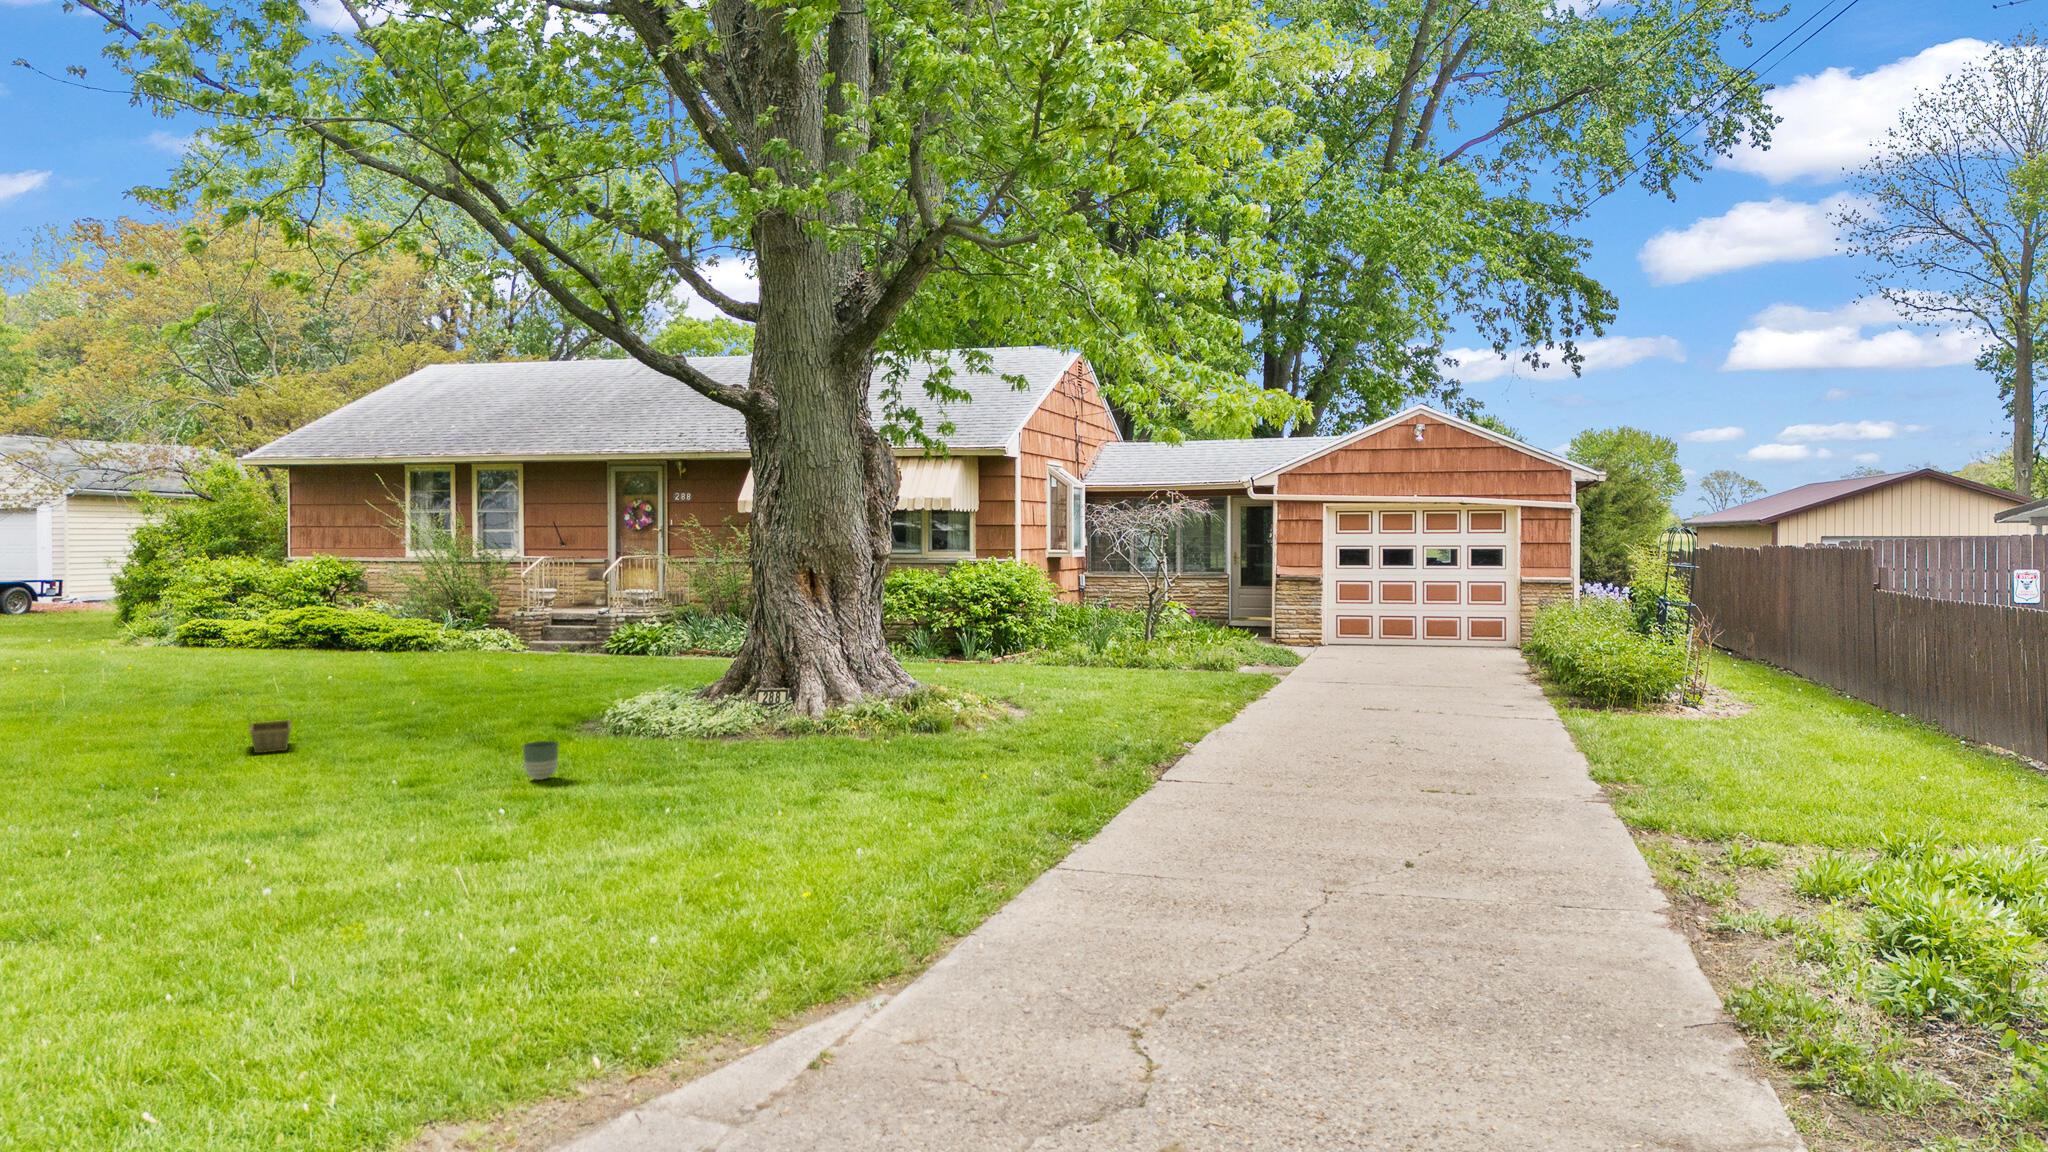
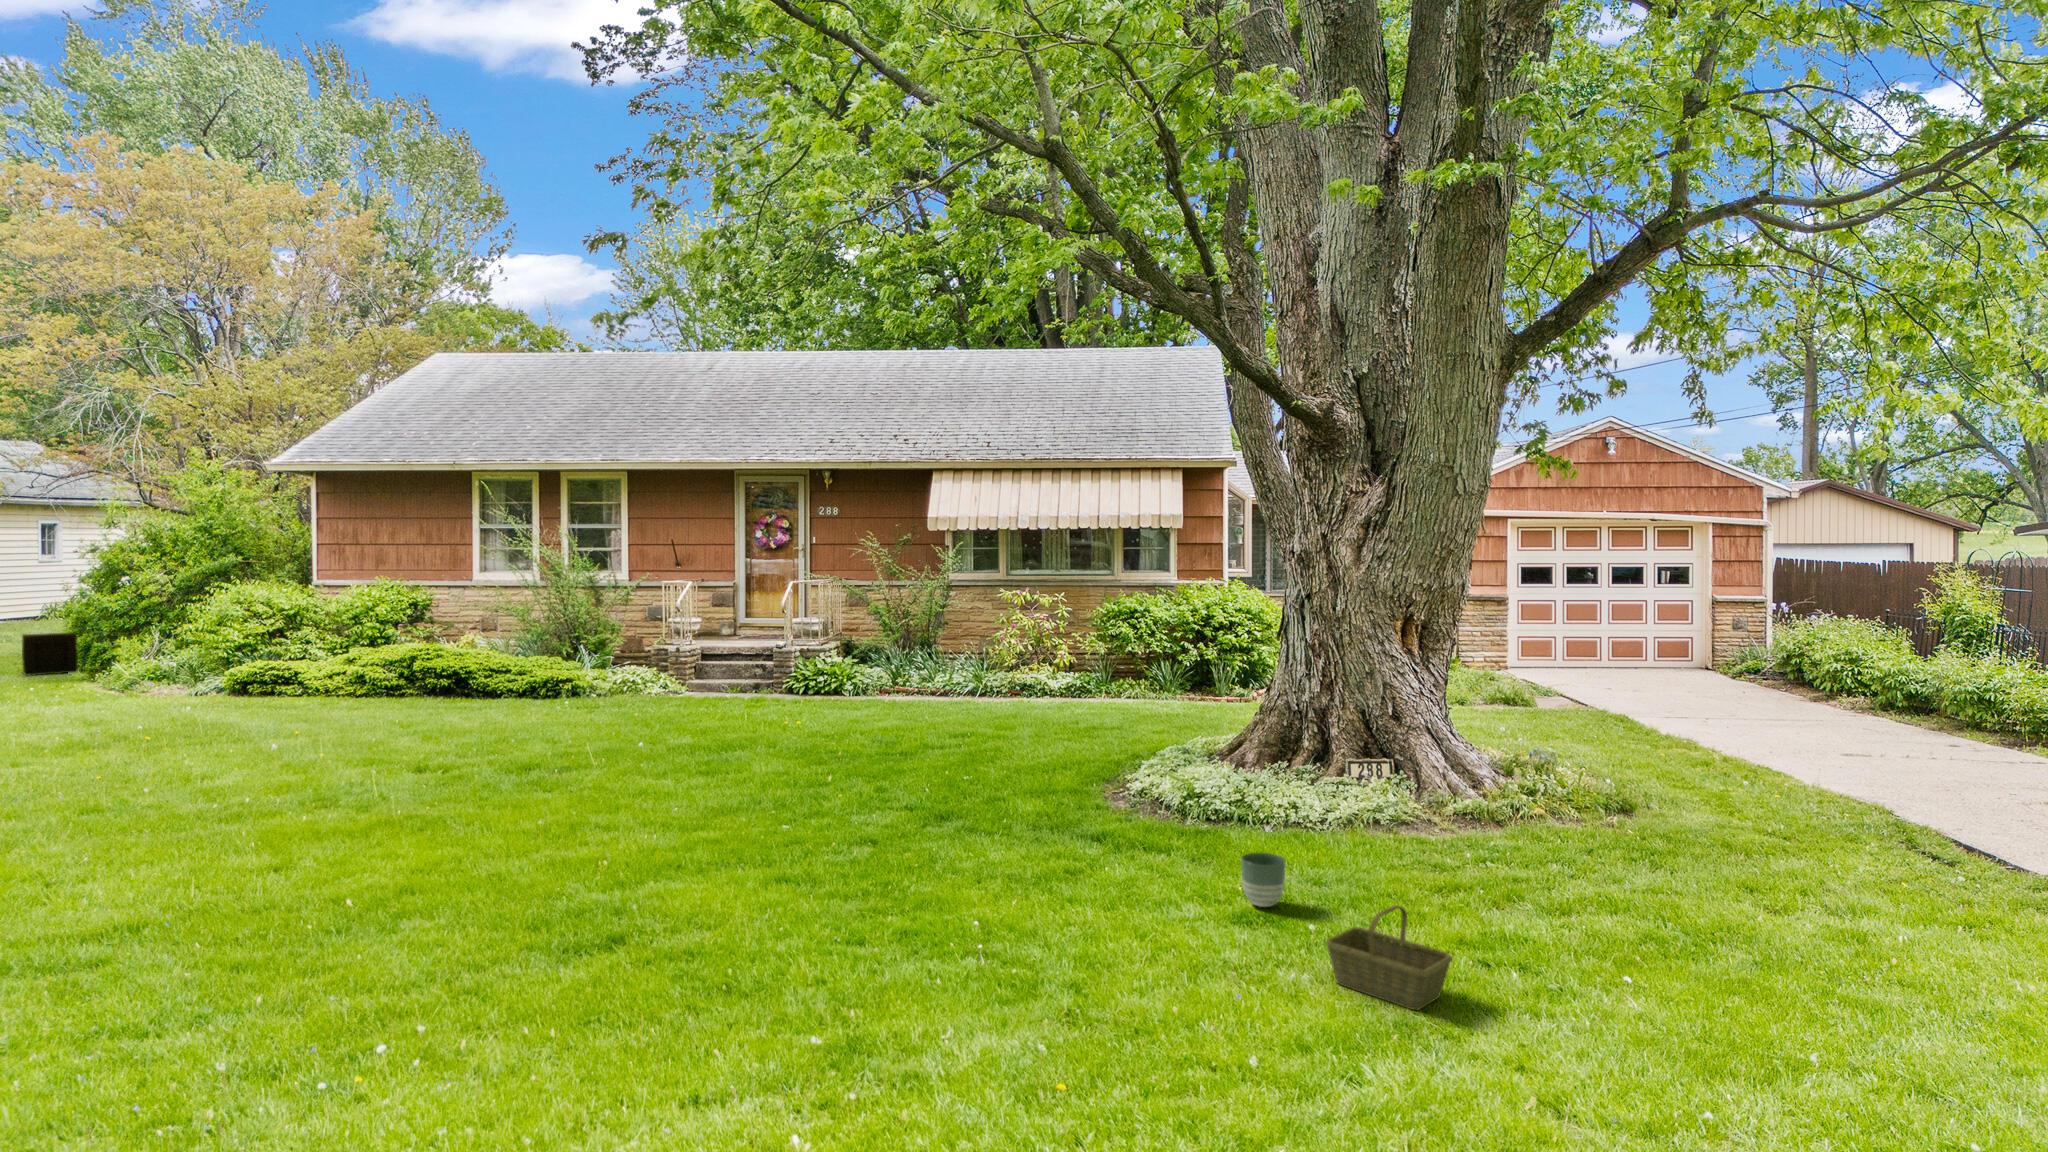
wooden crate: none [53,597,97,630] -> present [22,632,78,676]
basket: present [249,705,292,753] -> present [1325,905,1453,1010]

